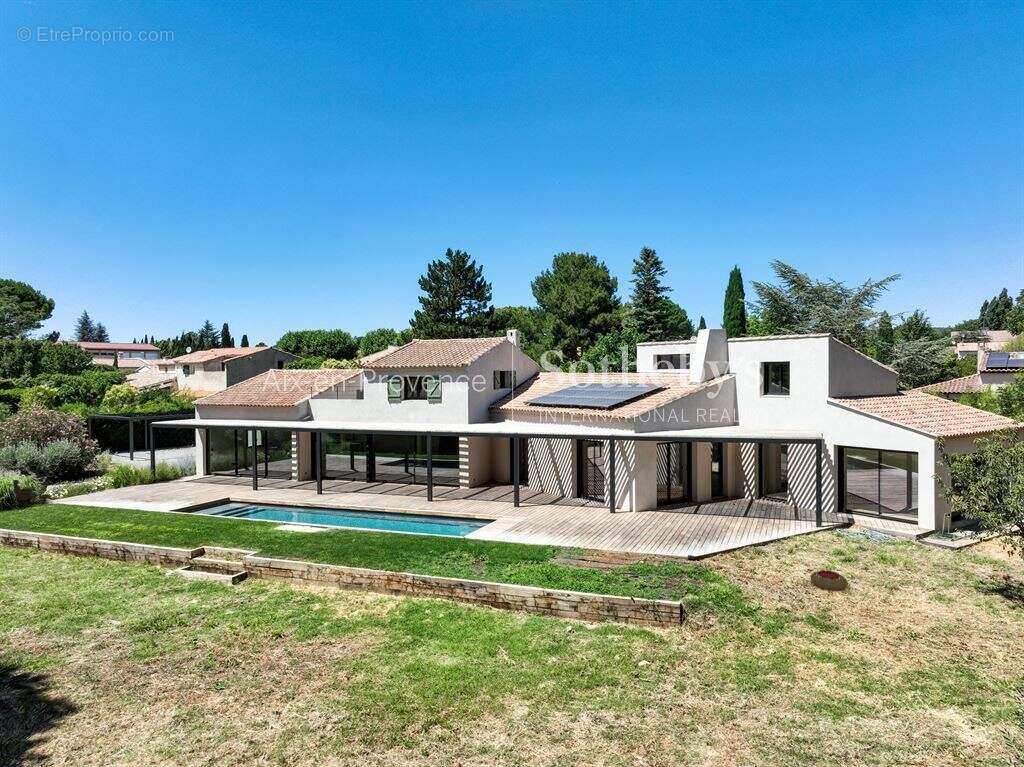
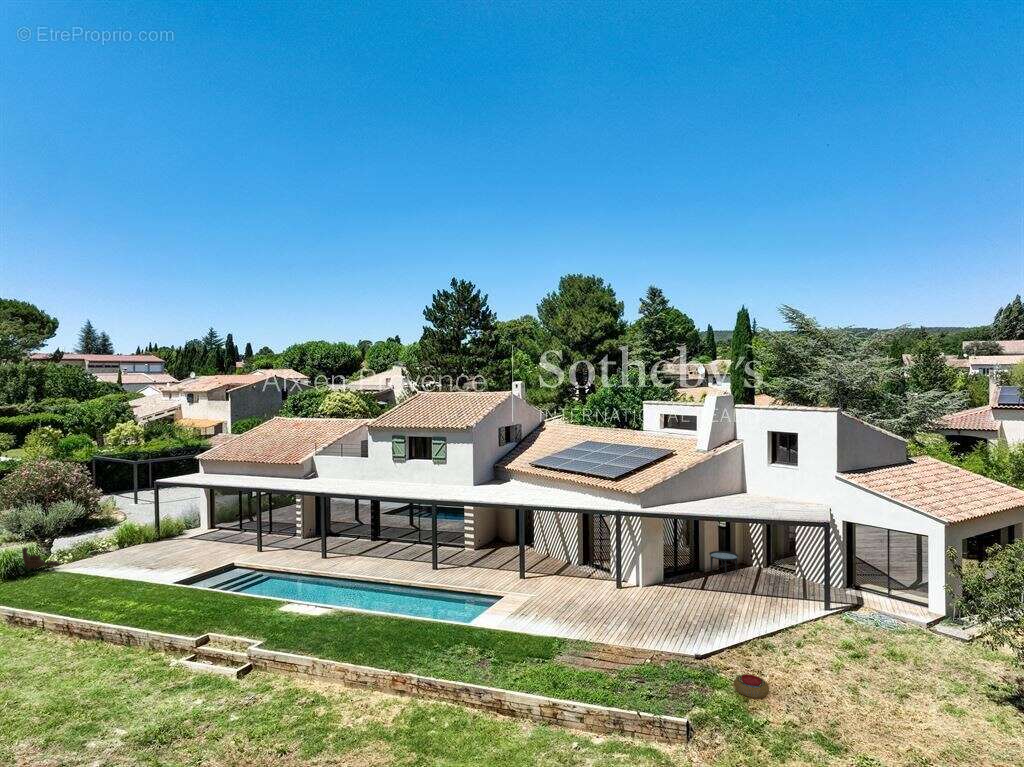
round table: none [703,482,733,503] -> present [709,551,739,575]
pouf: present [811,570,847,590] -> present [734,675,769,698]

